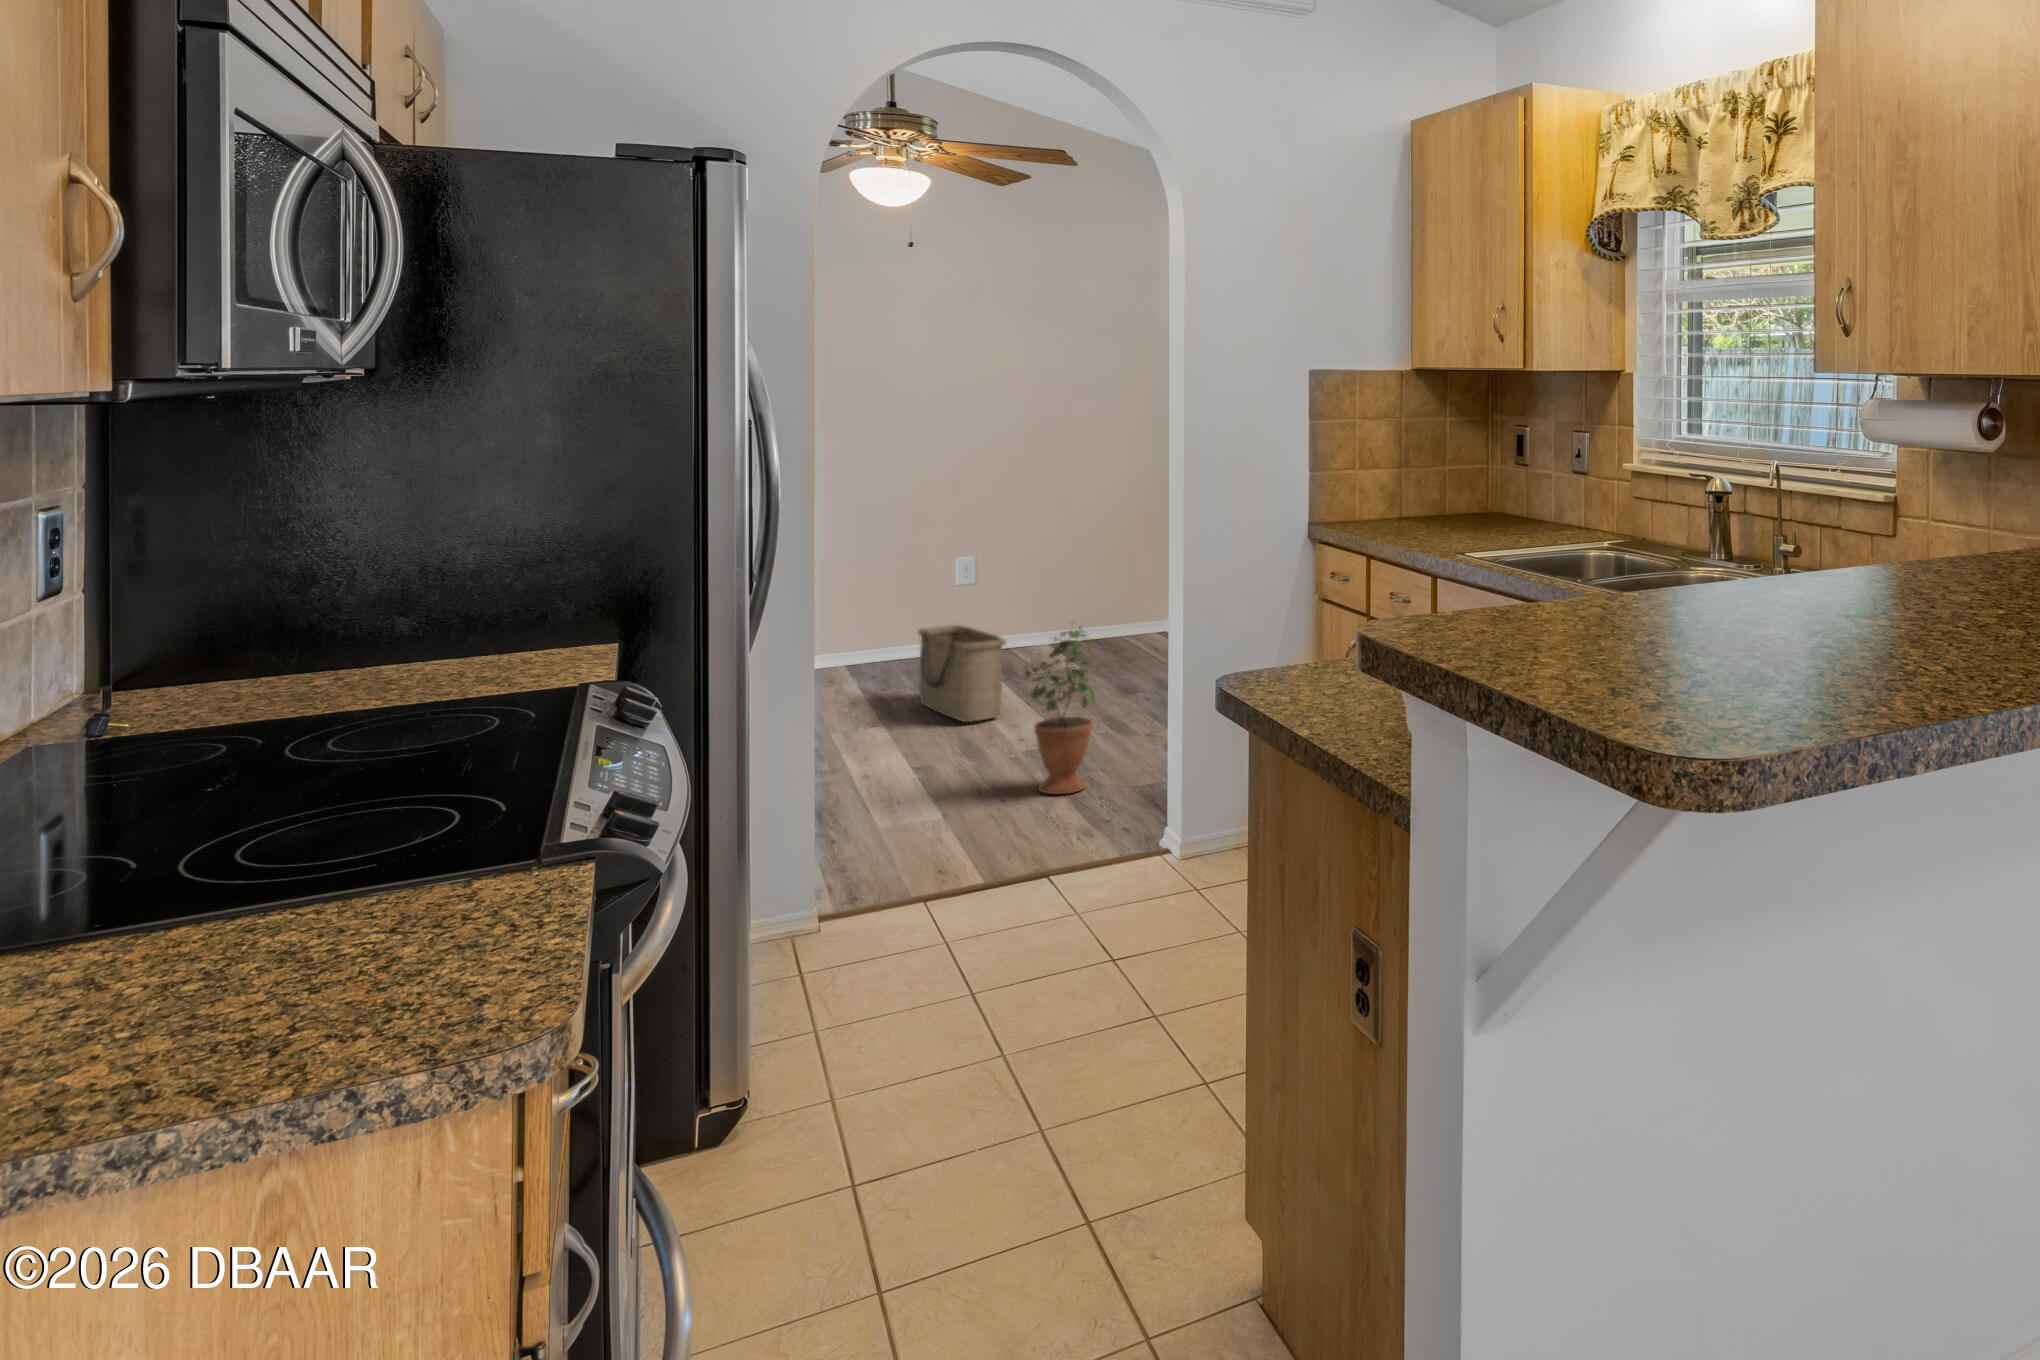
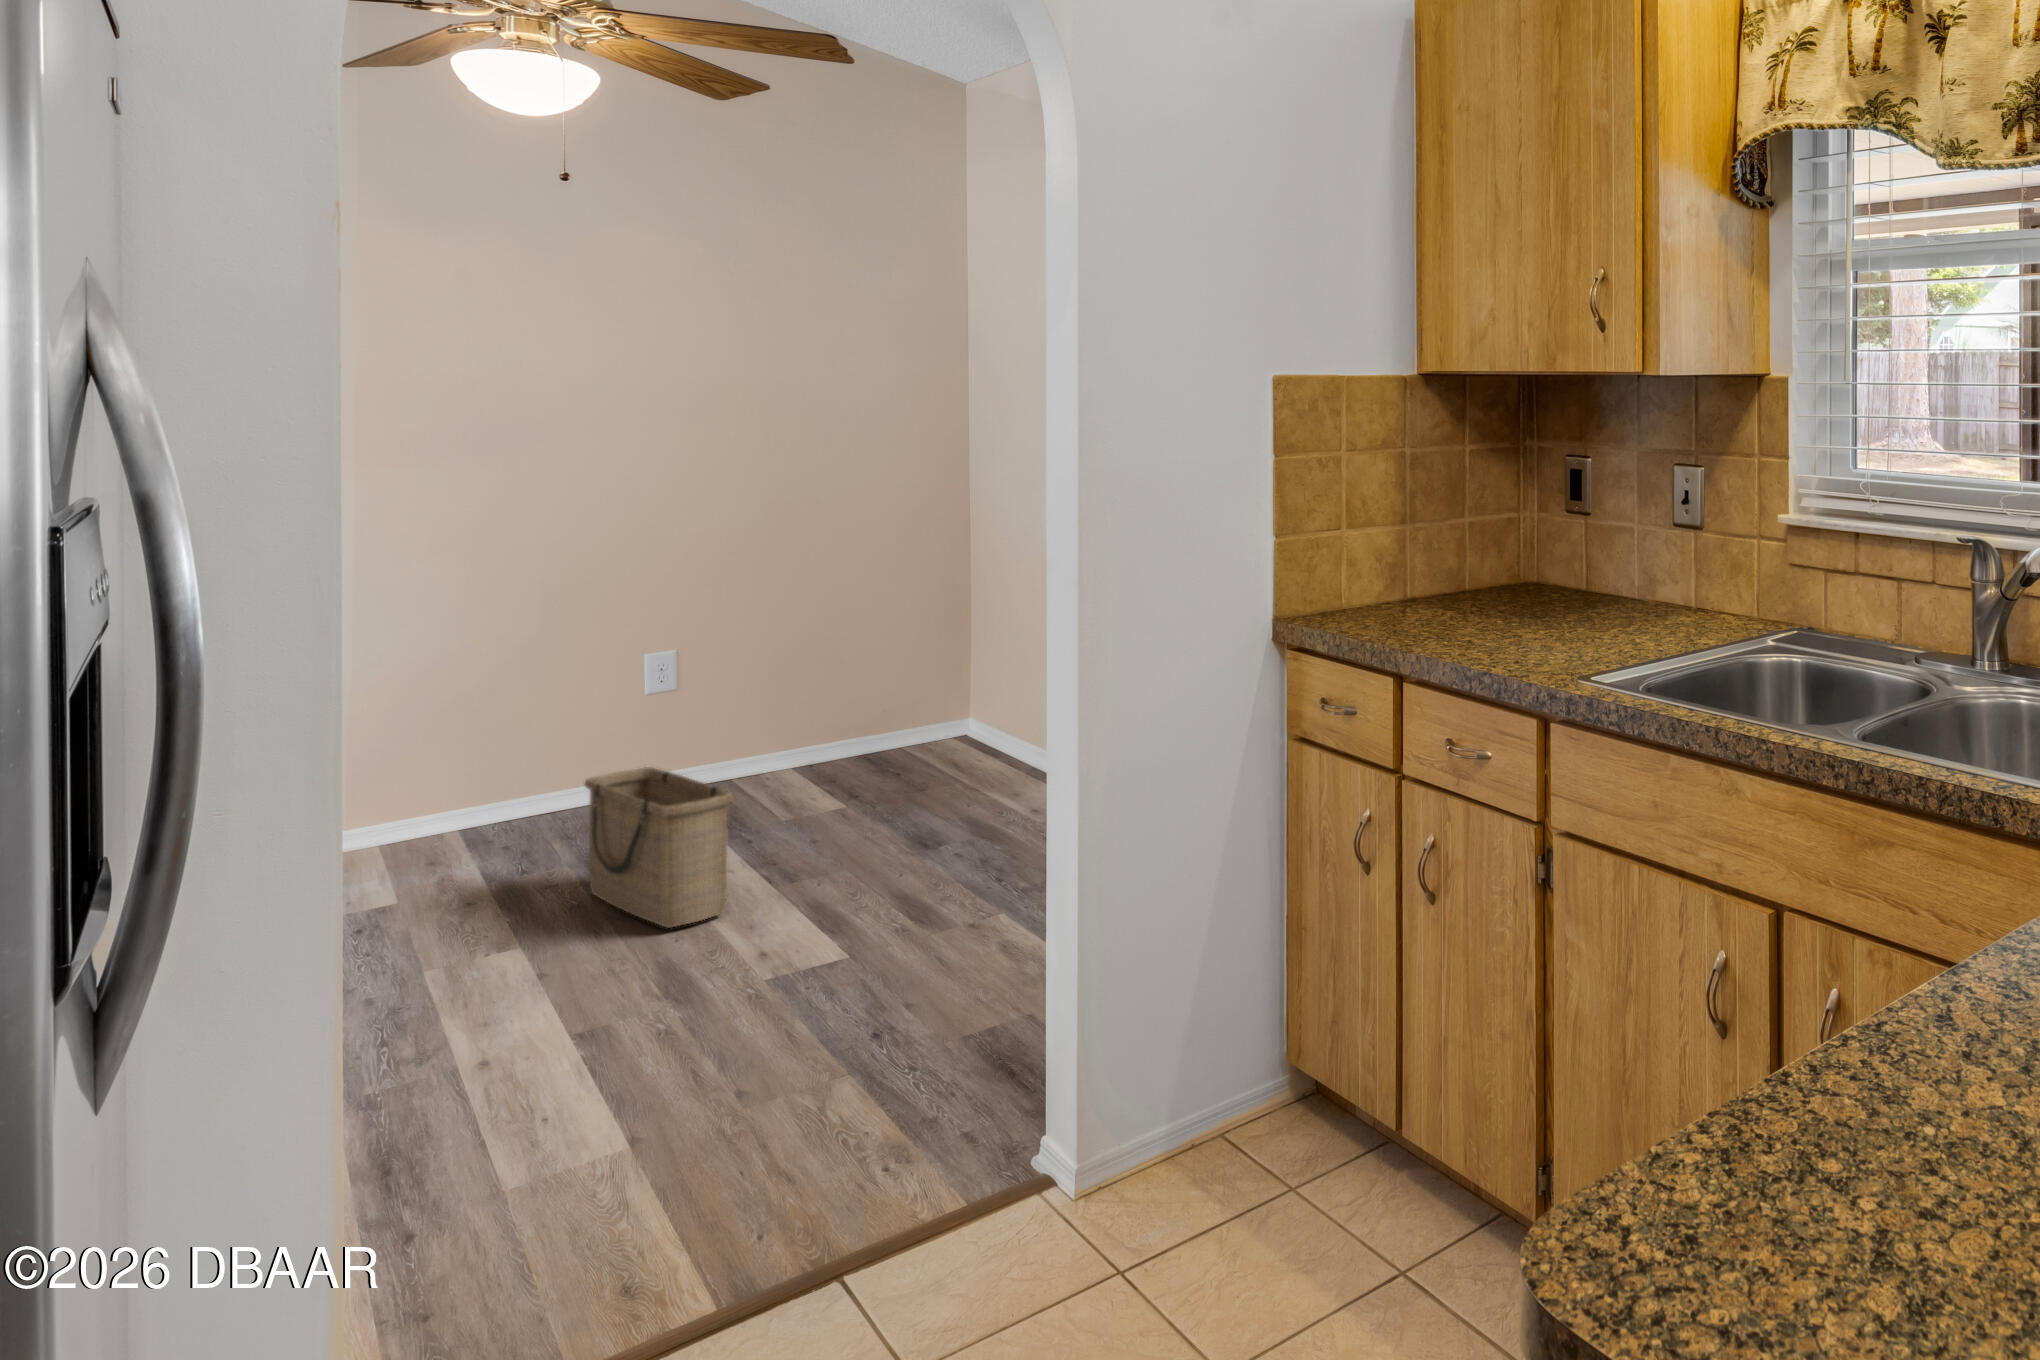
potted plant: present [1025,627,1095,794] -> none [780,783,902,1067]

